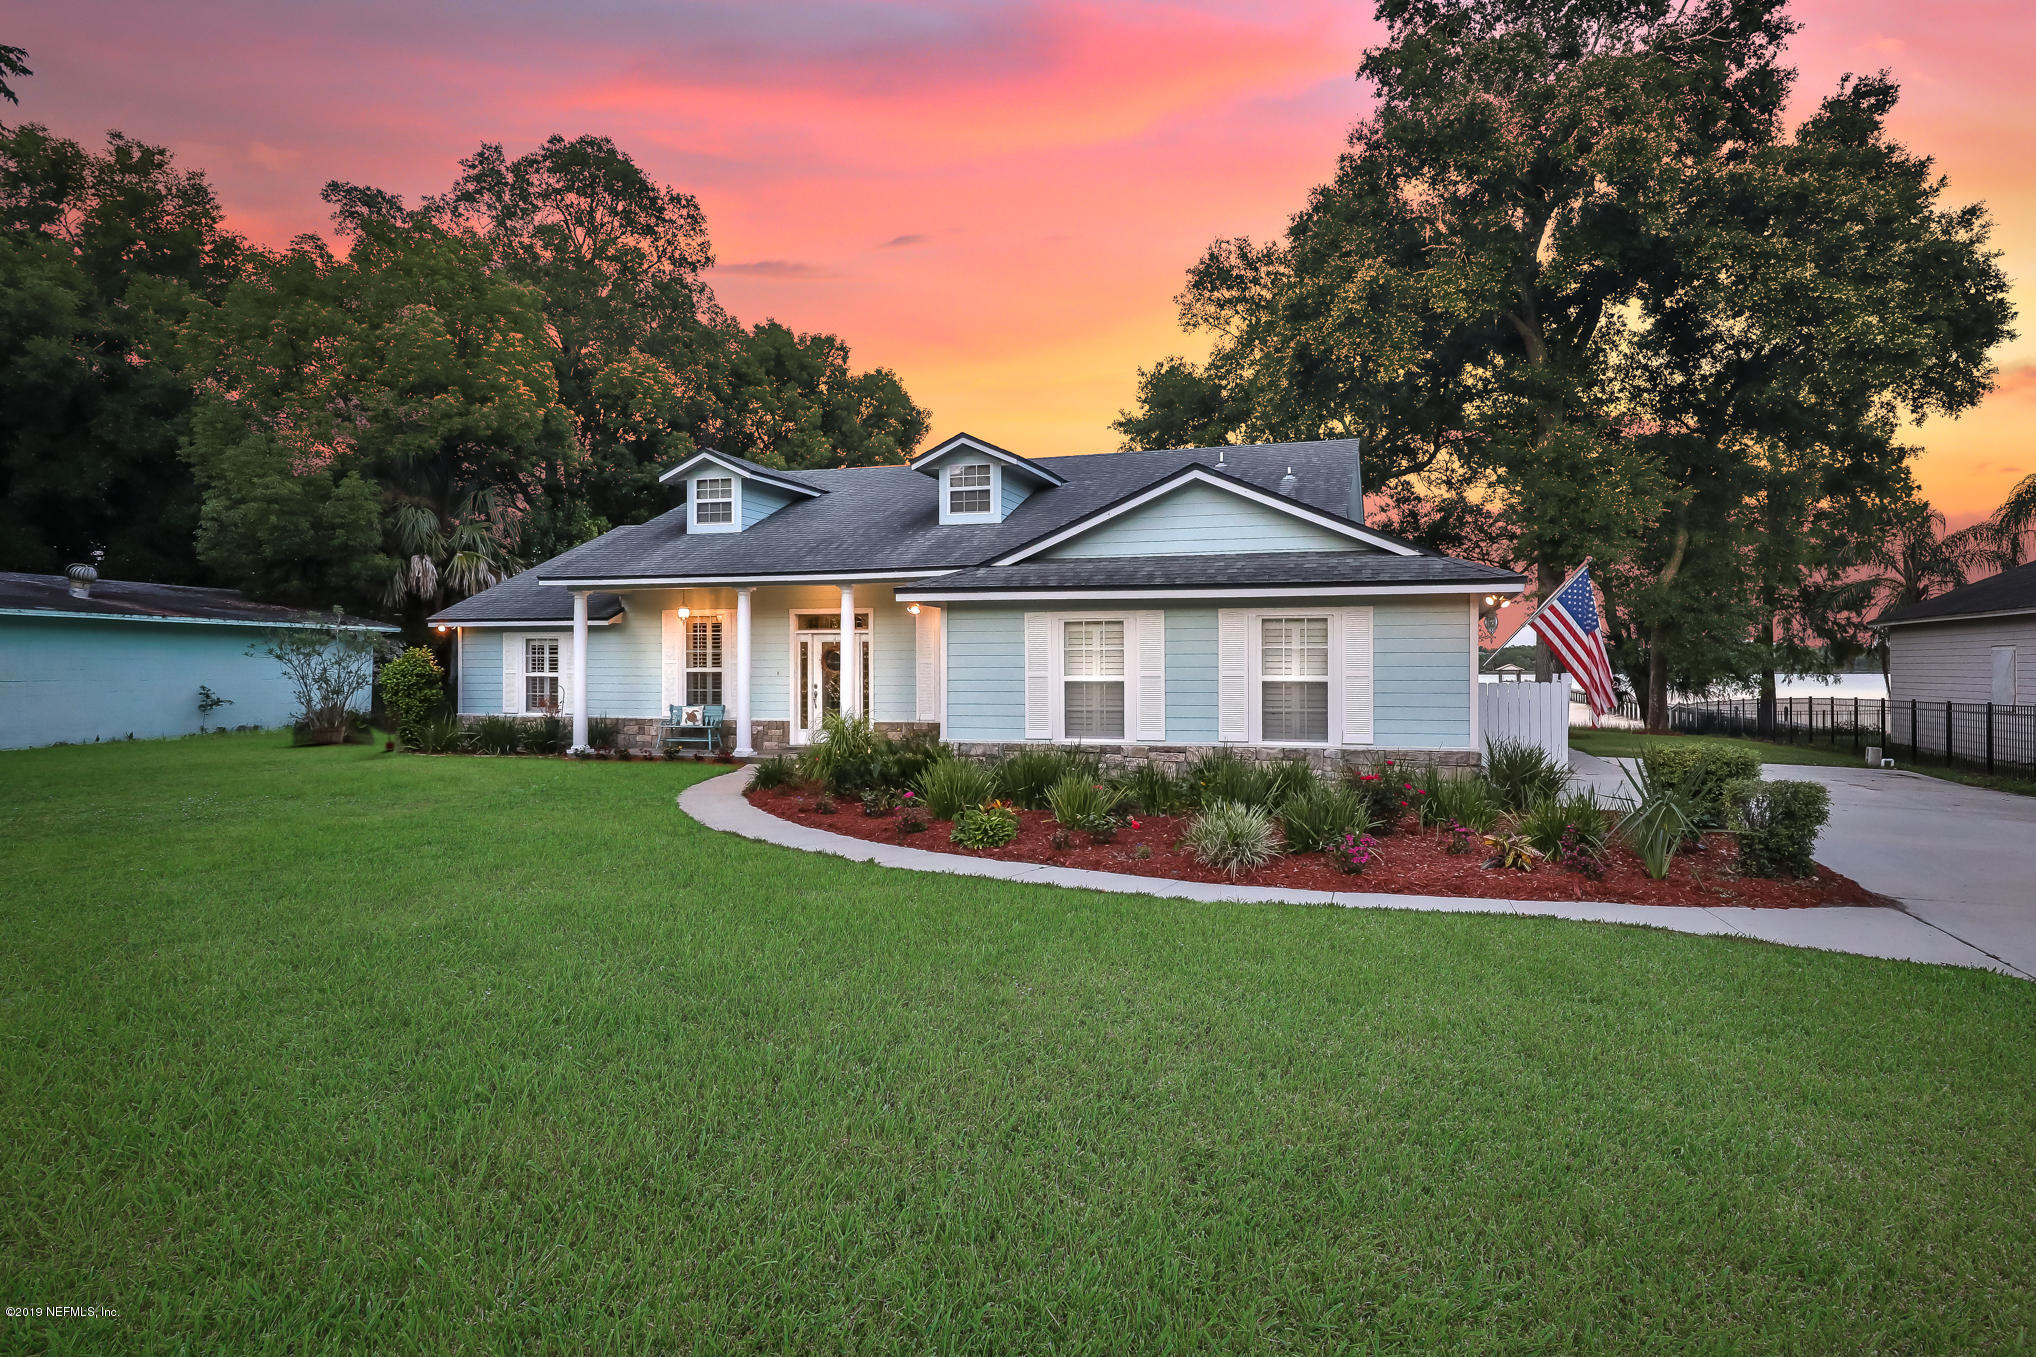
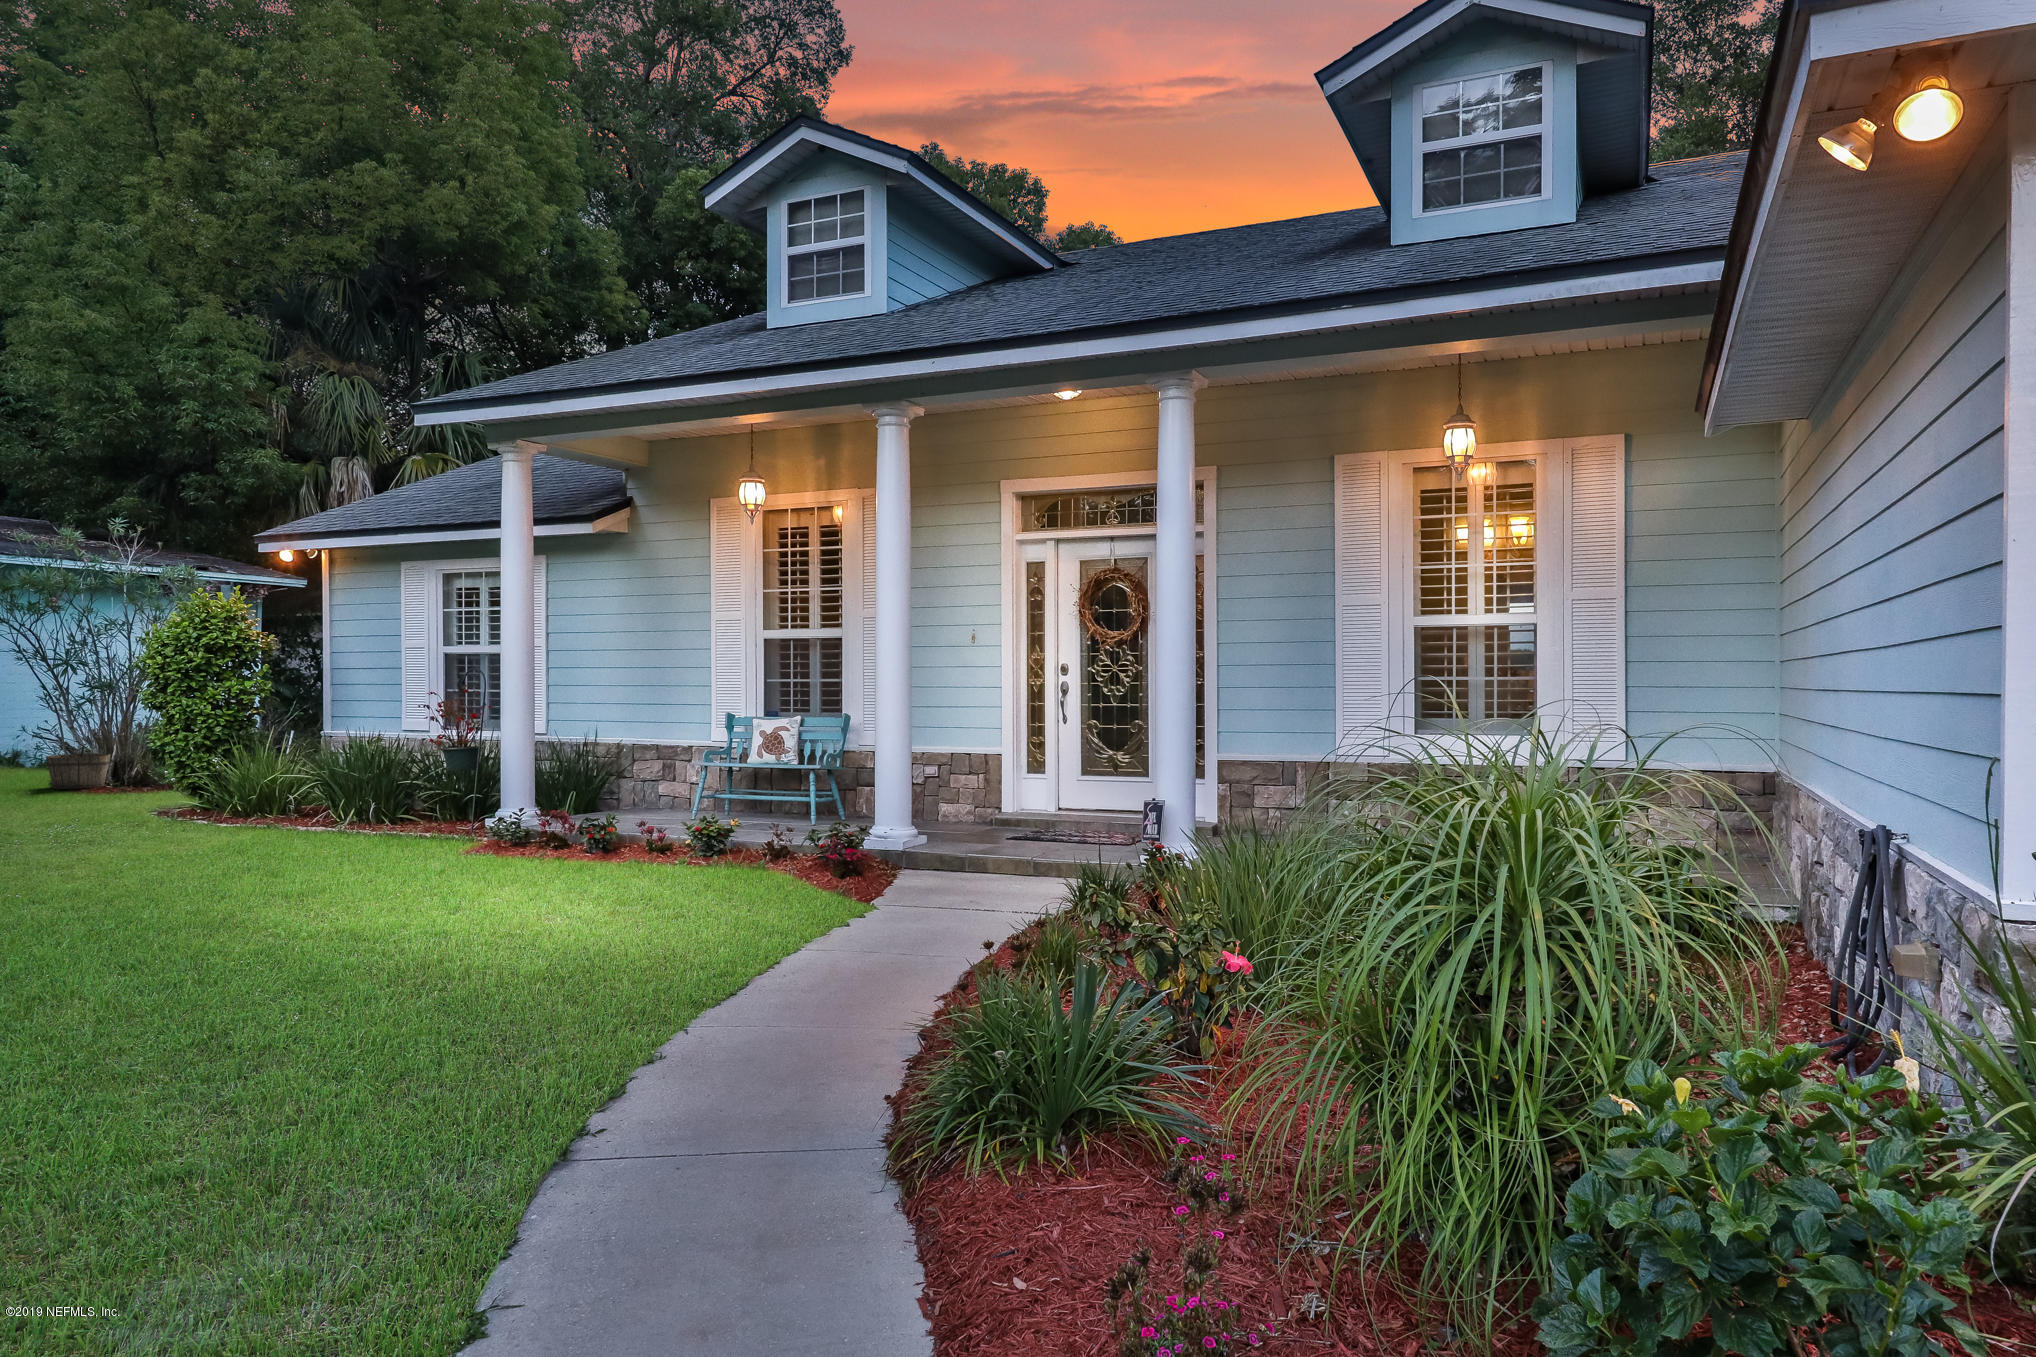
potted tree: present [383,707,407,751] -> none [136,712,200,807]

